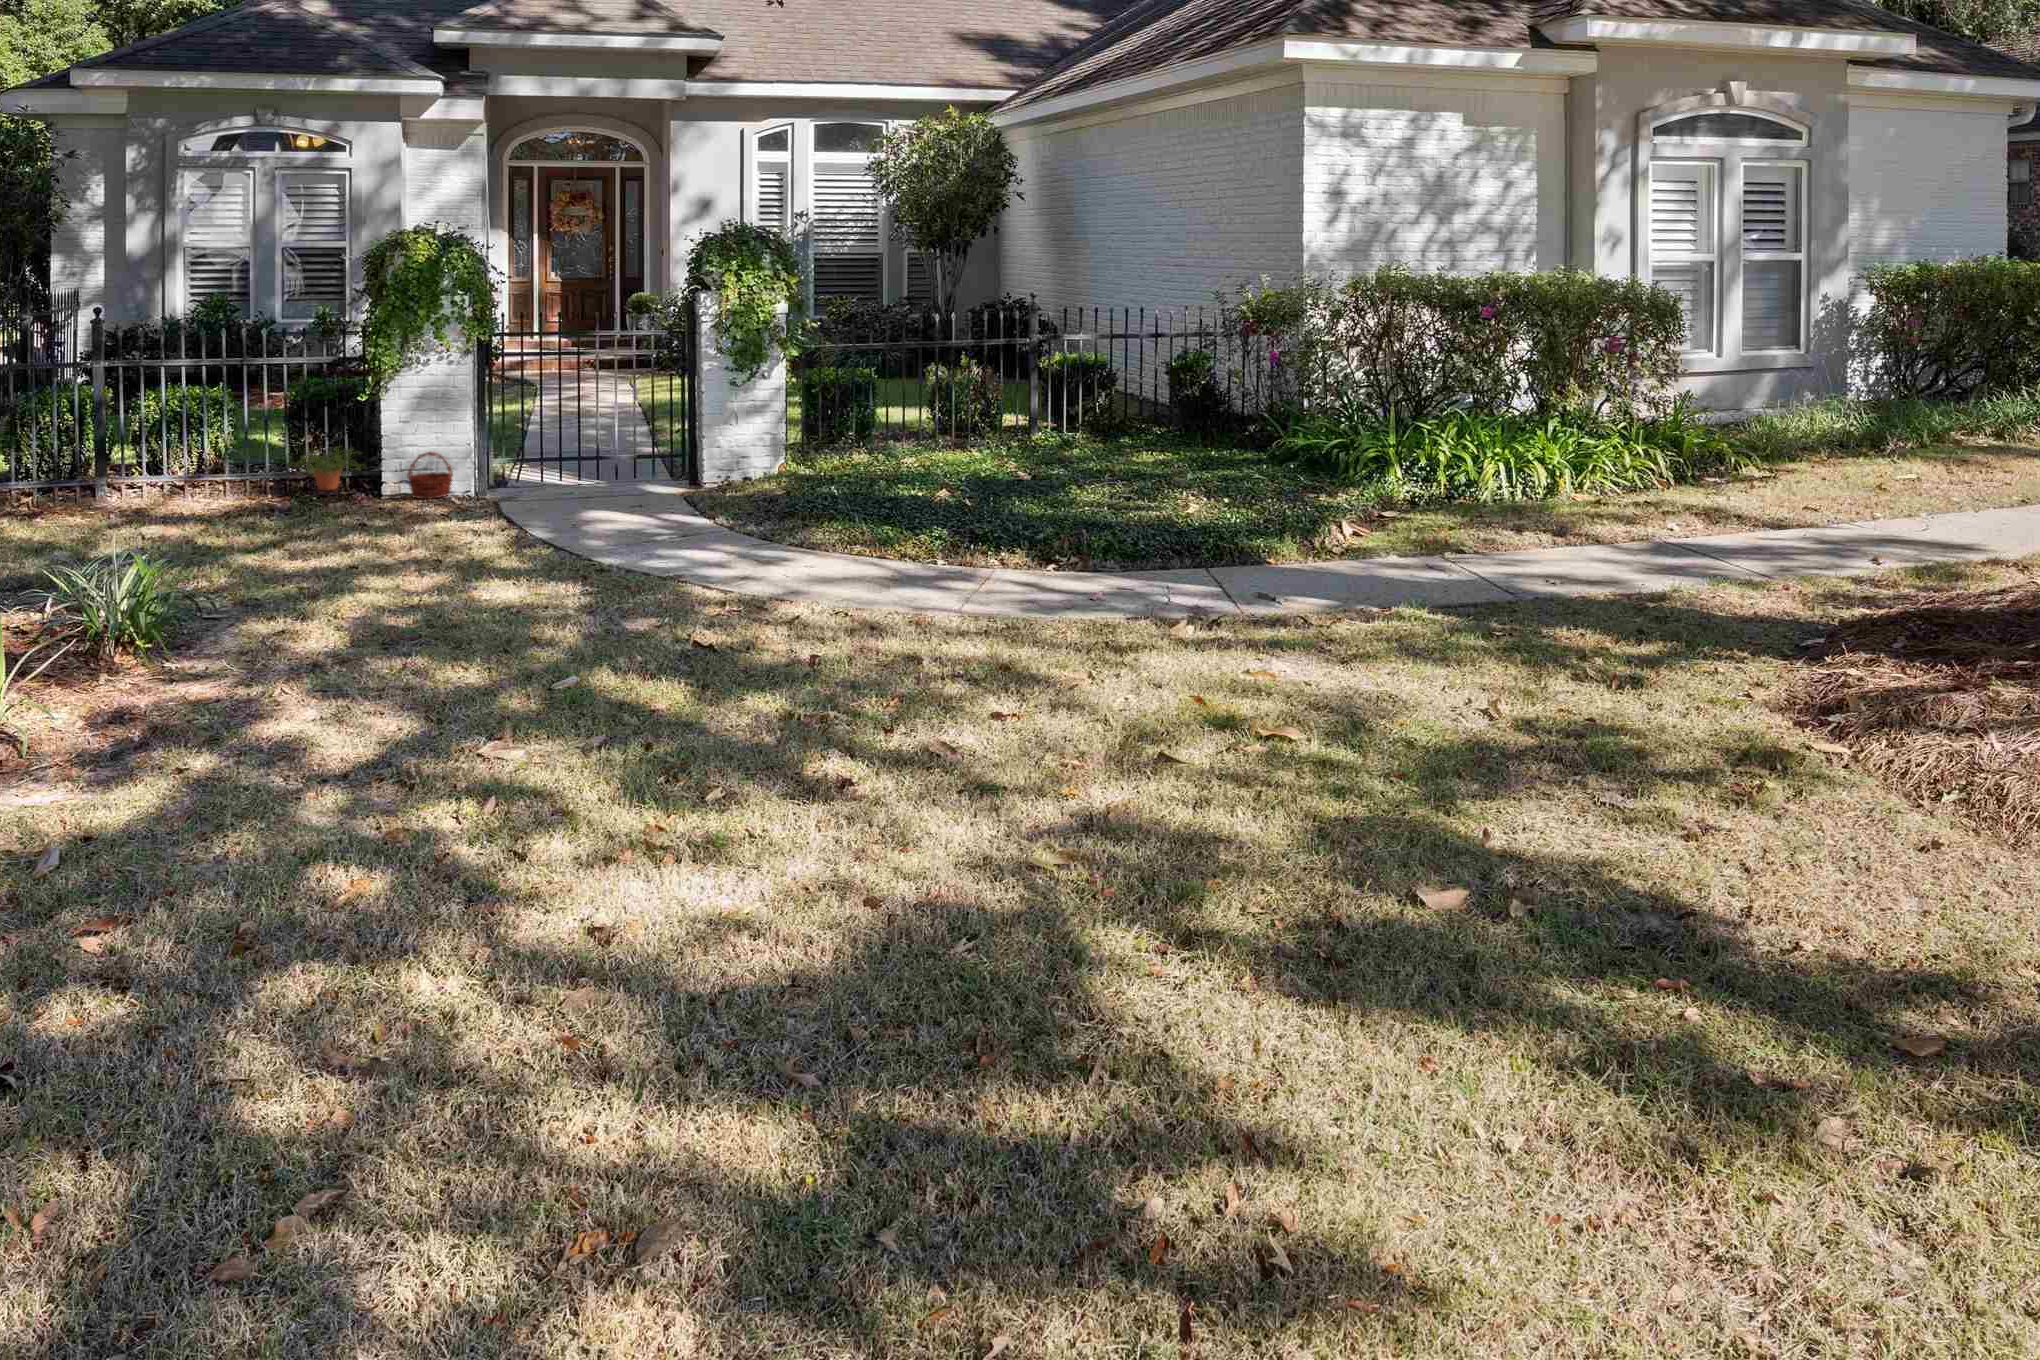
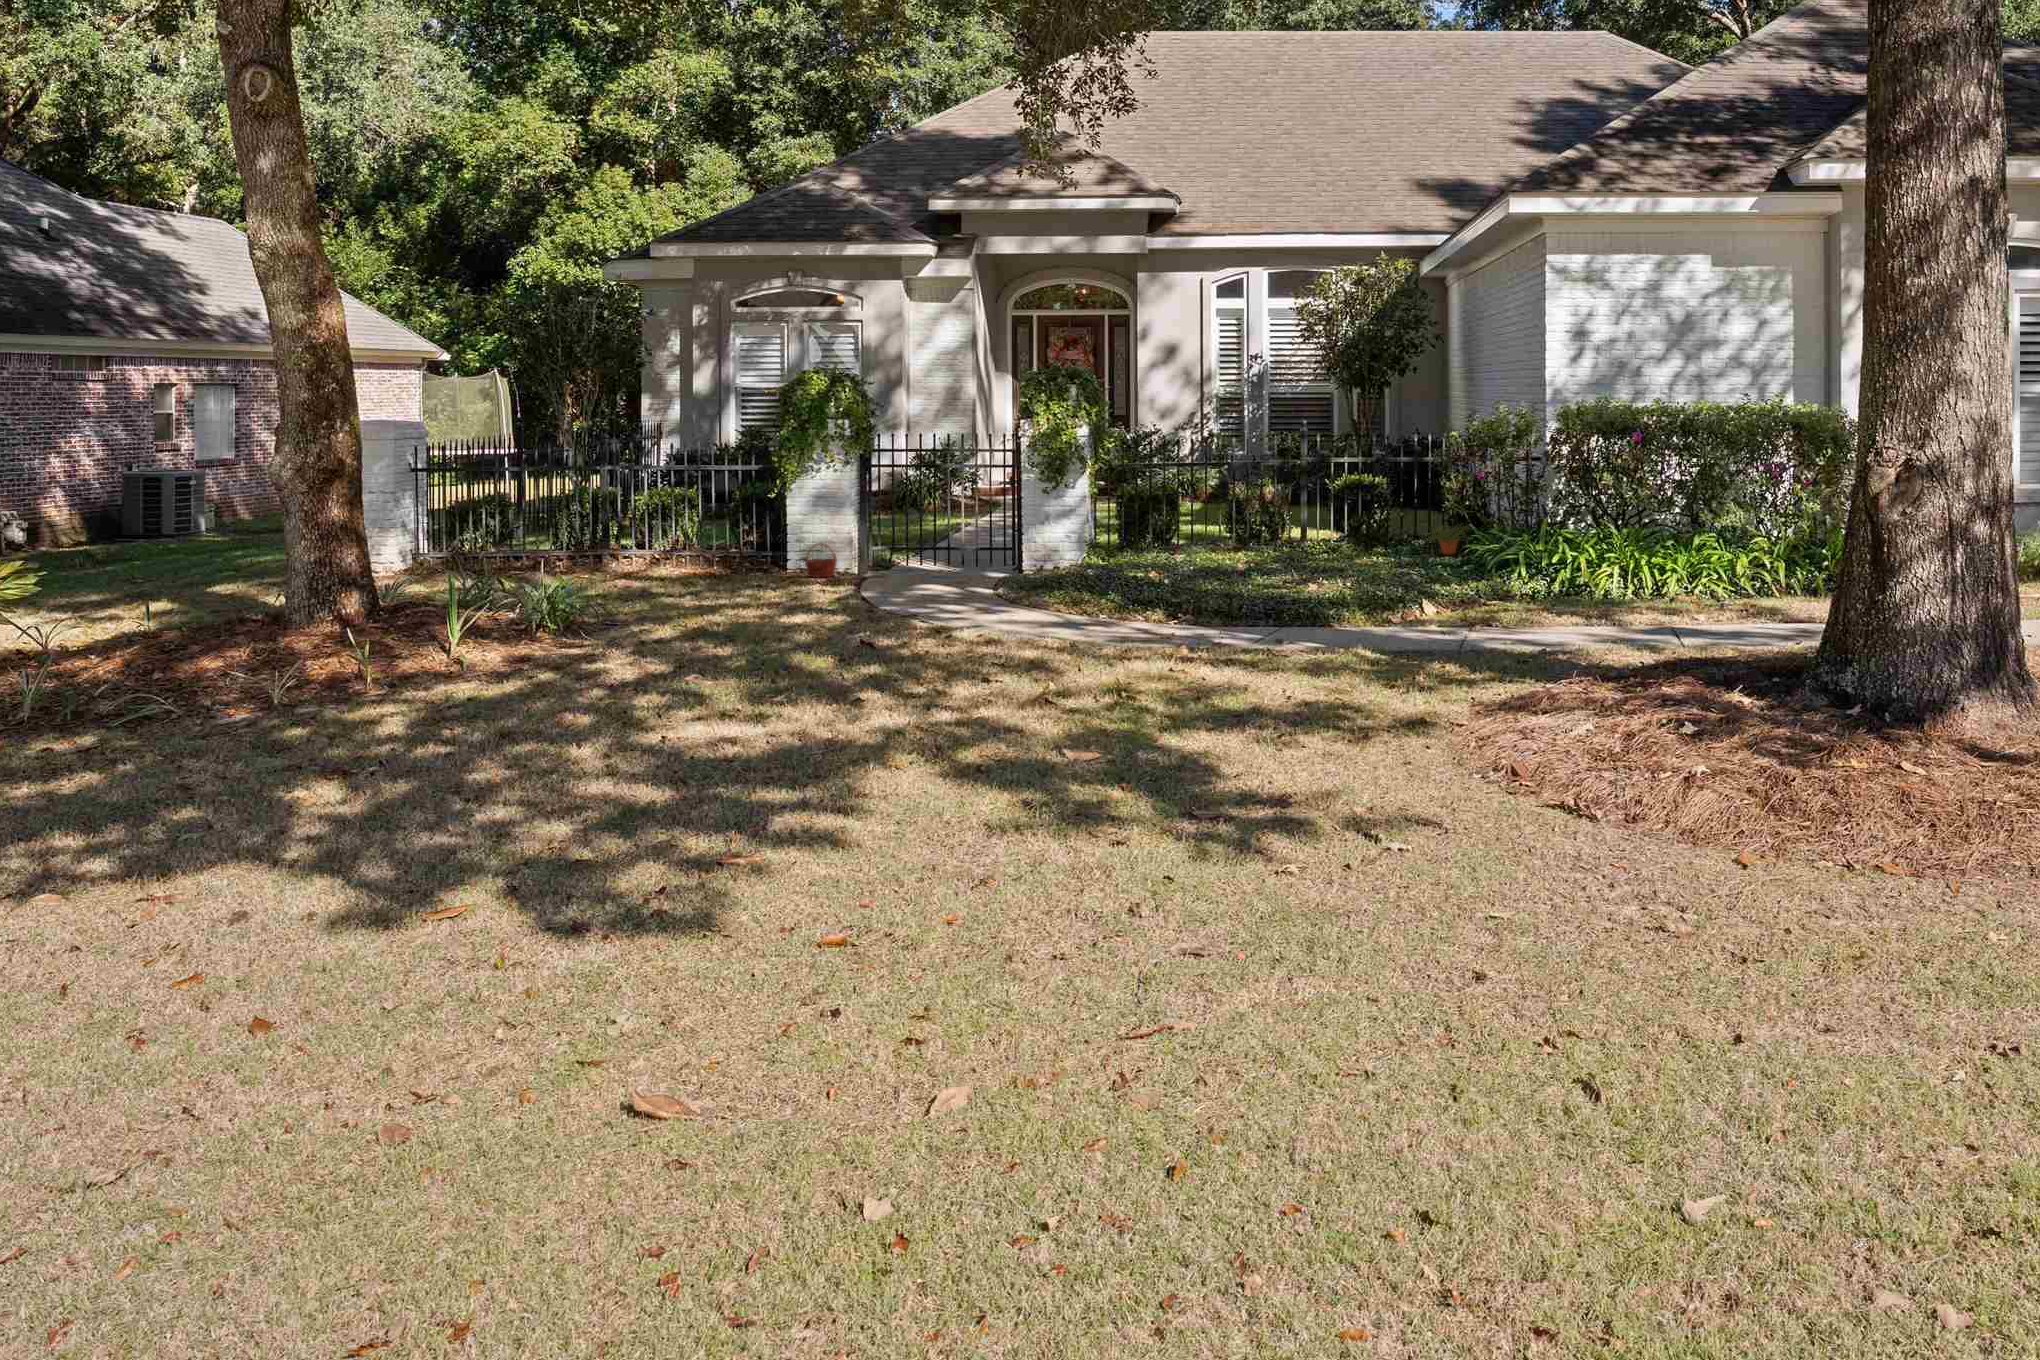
potted plant: present [288,447,367,490] -> present [1425,526,1473,555]

